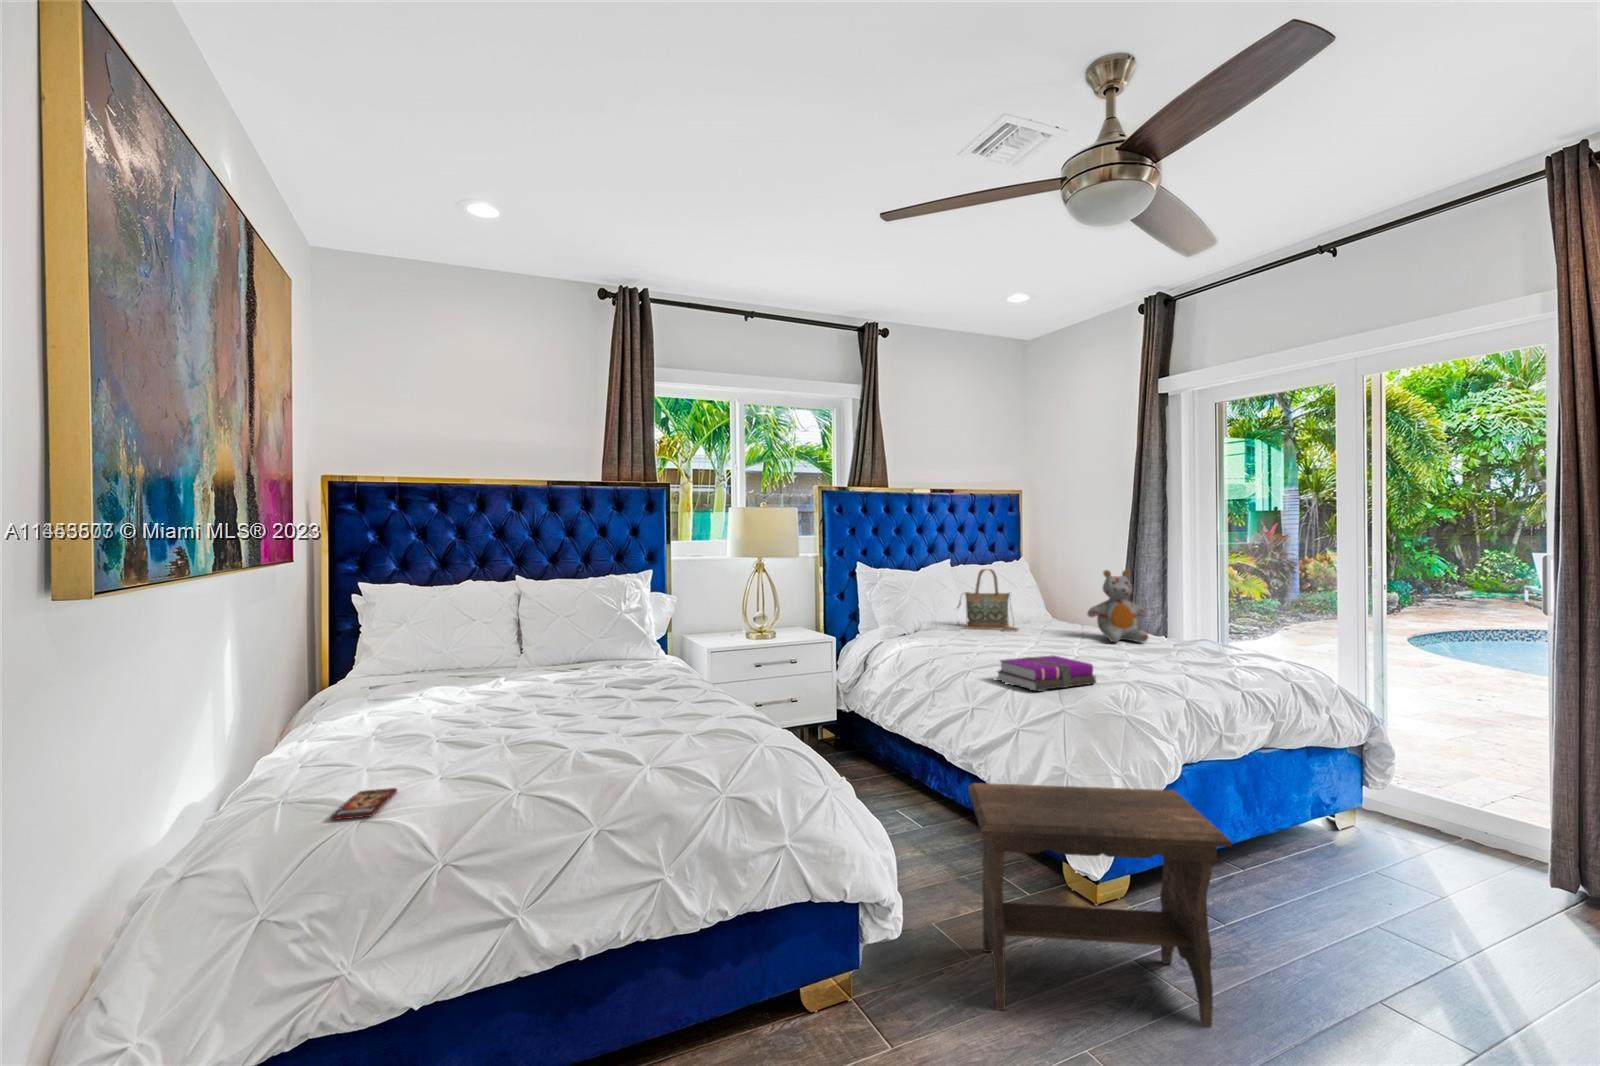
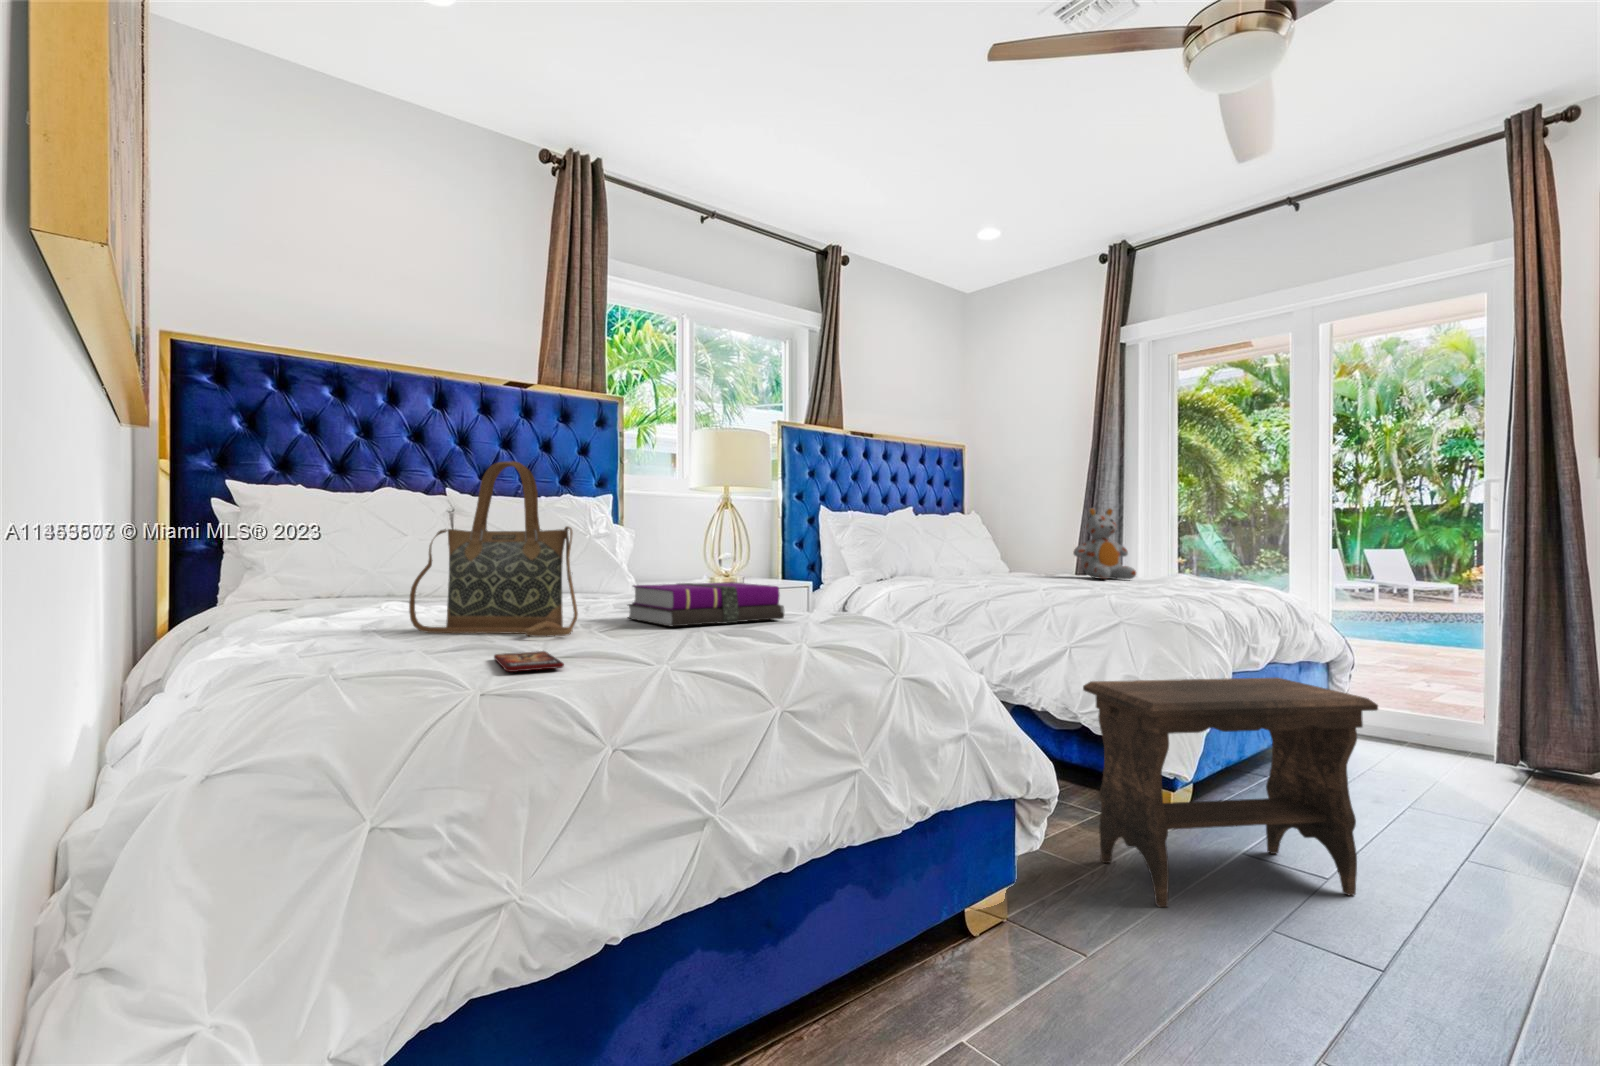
handbag: present [957,569,1018,631] -> present [409,461,578,637]
notebook: present [997,655,1096,691] -> present [628,582,784,626]

